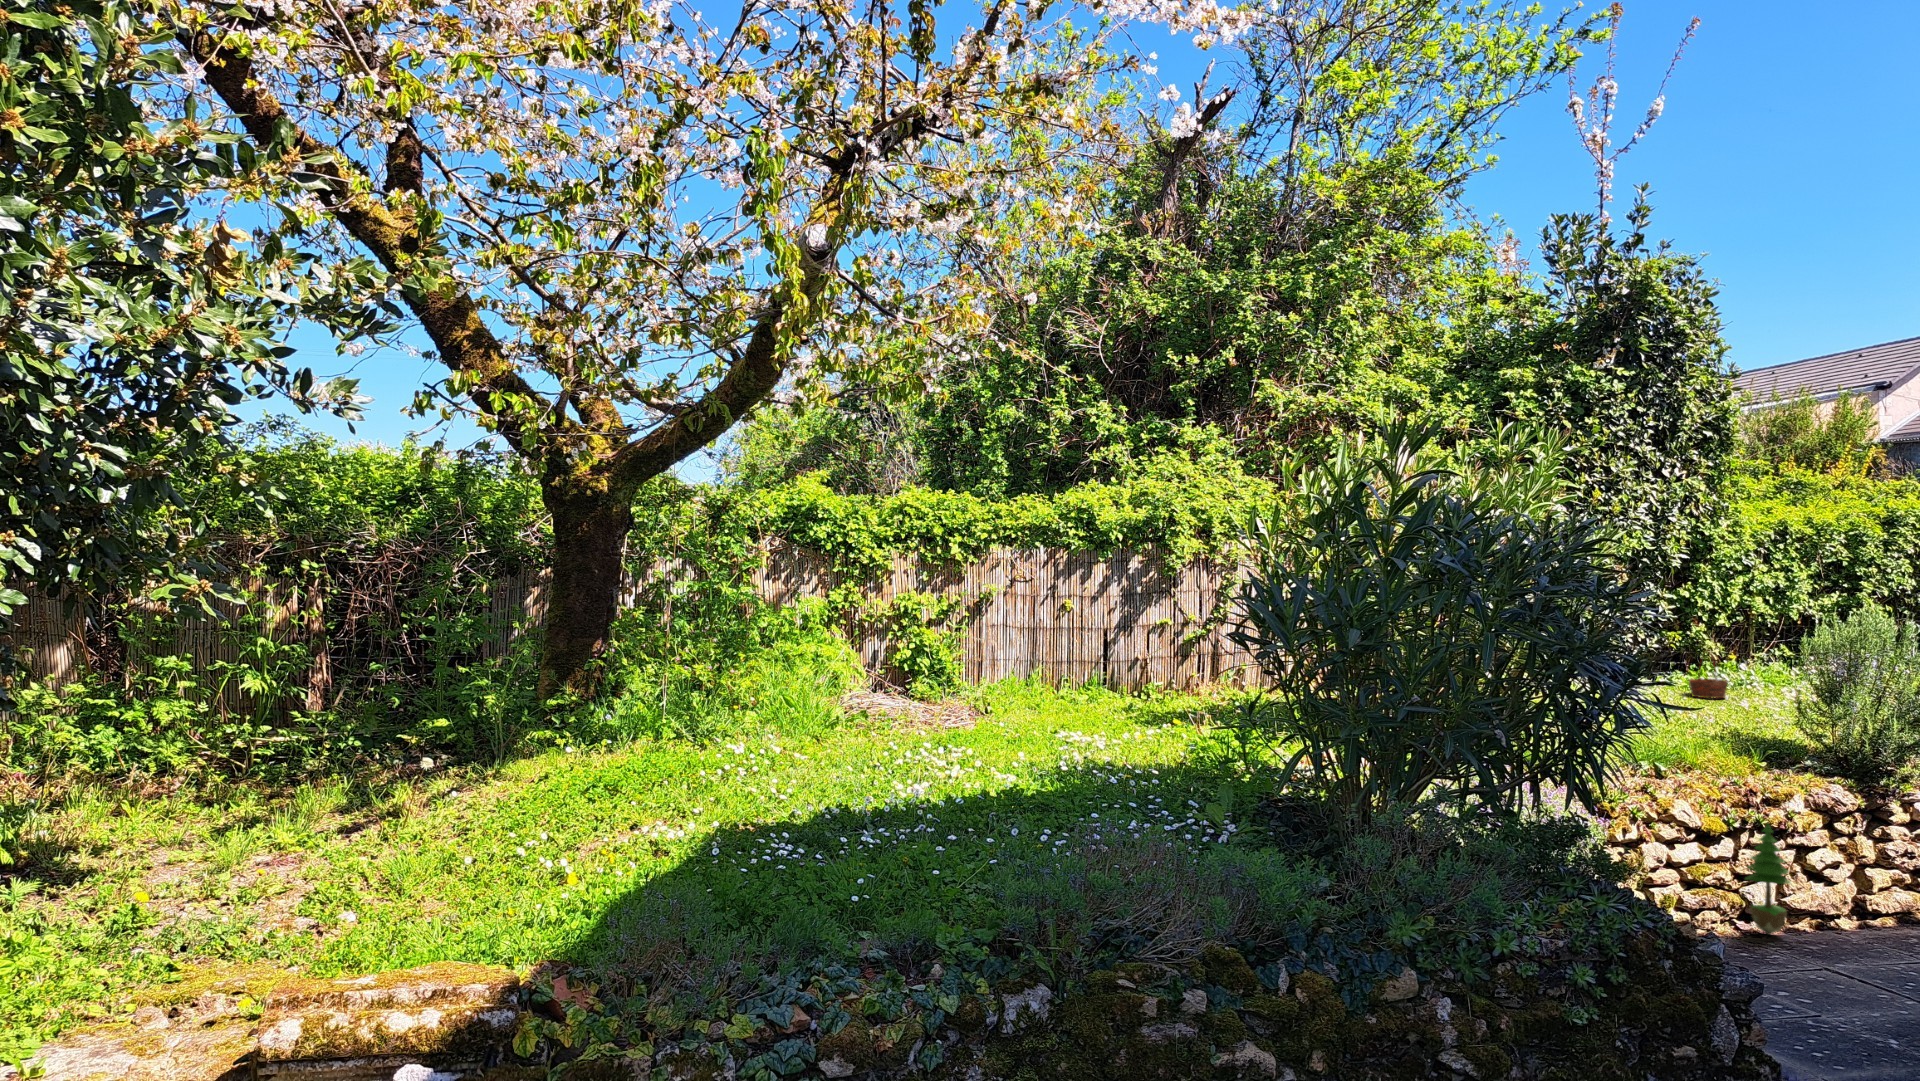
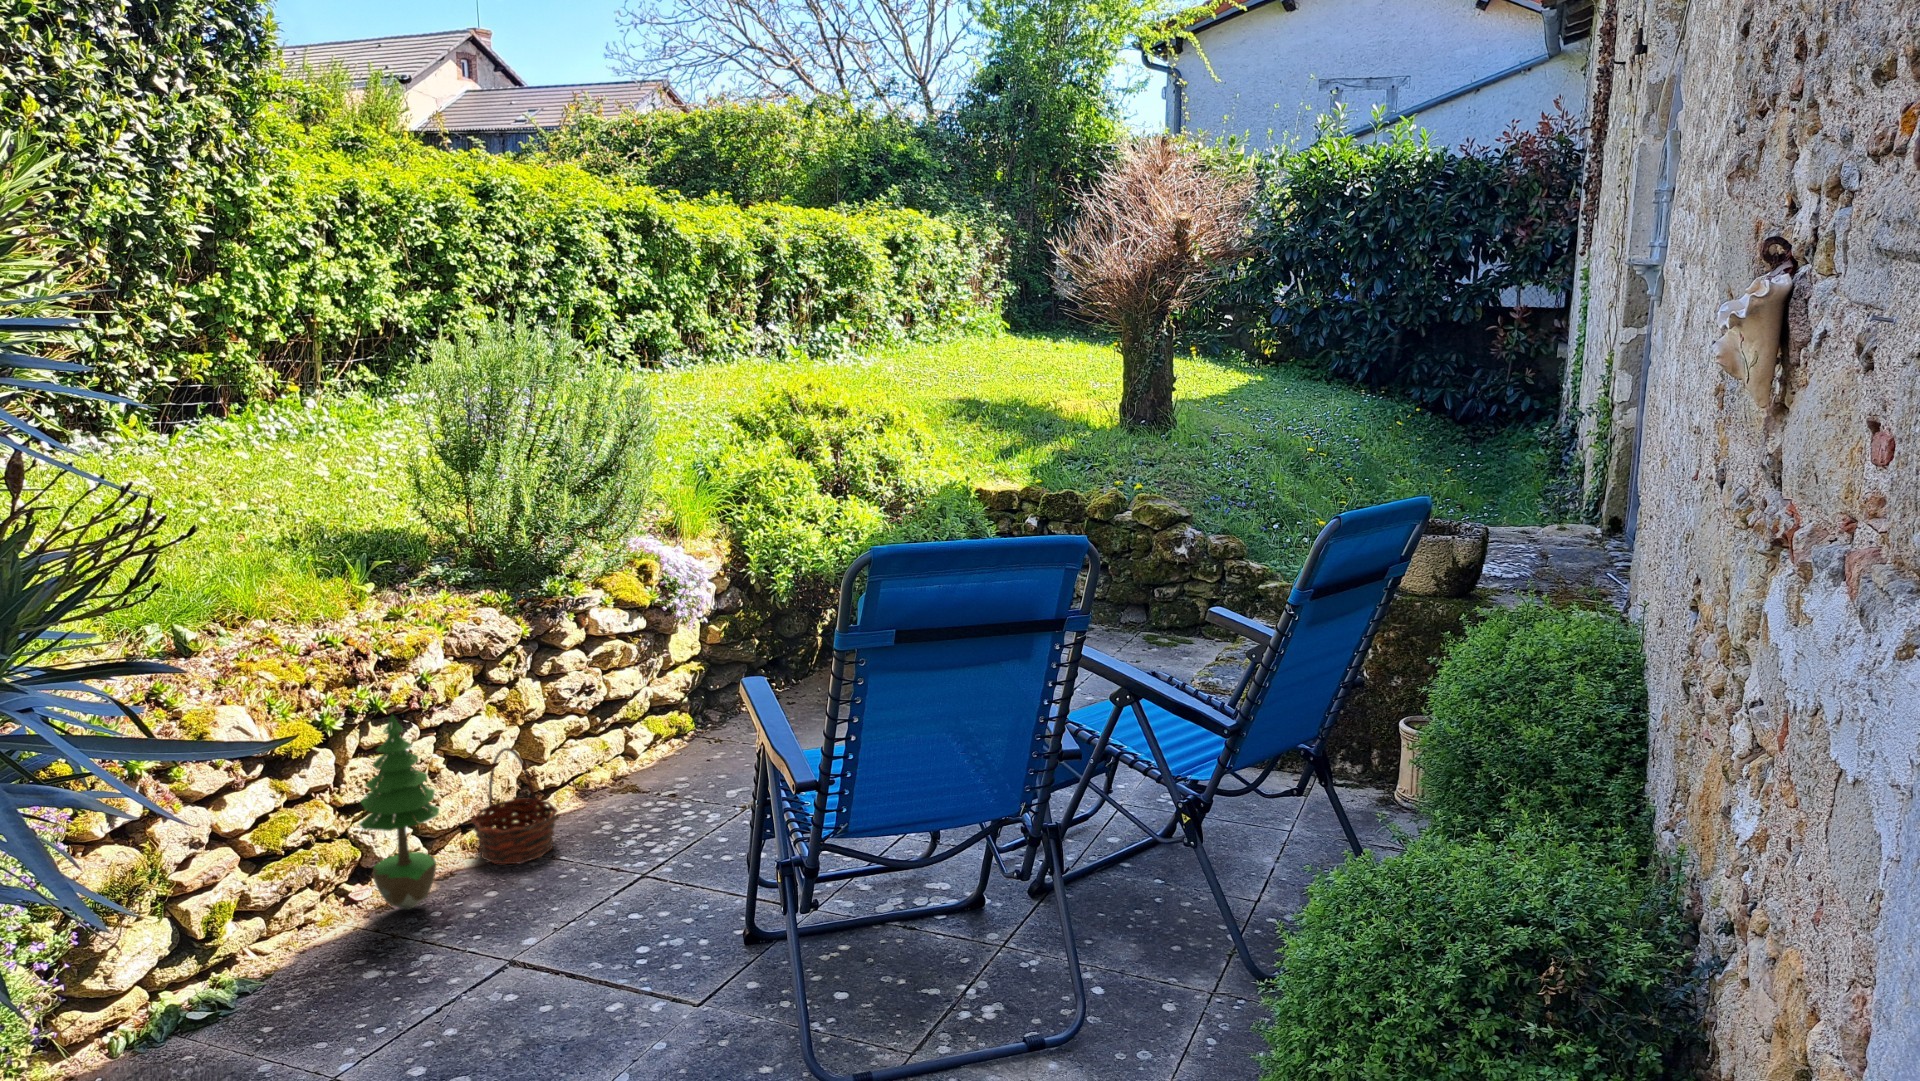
basket: present [1689,653,1728,698] -> present [472,748,558,864]

